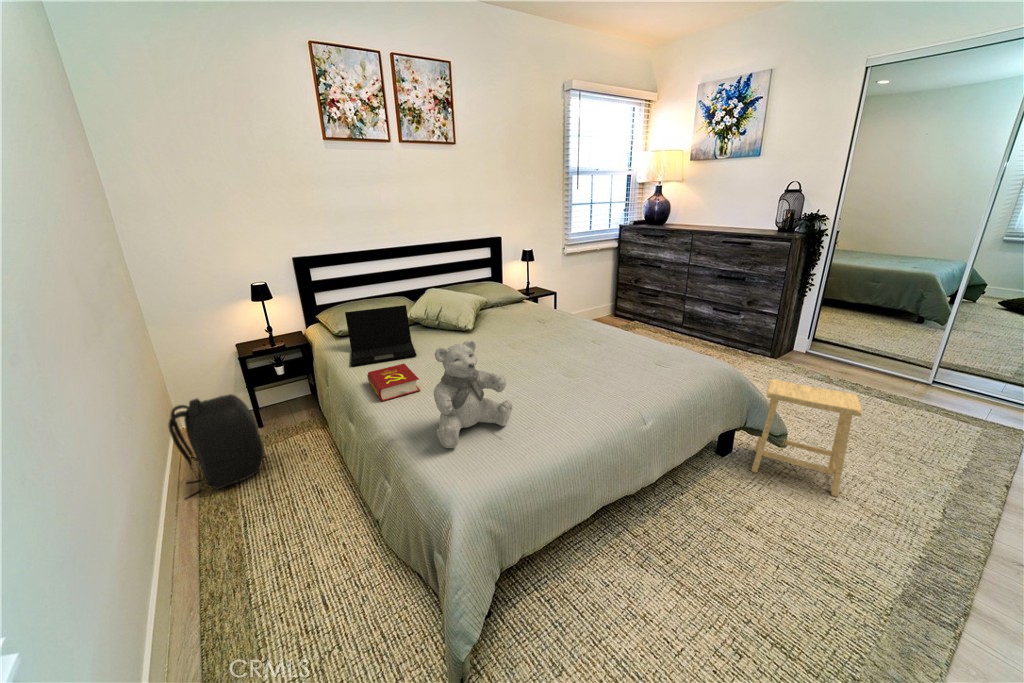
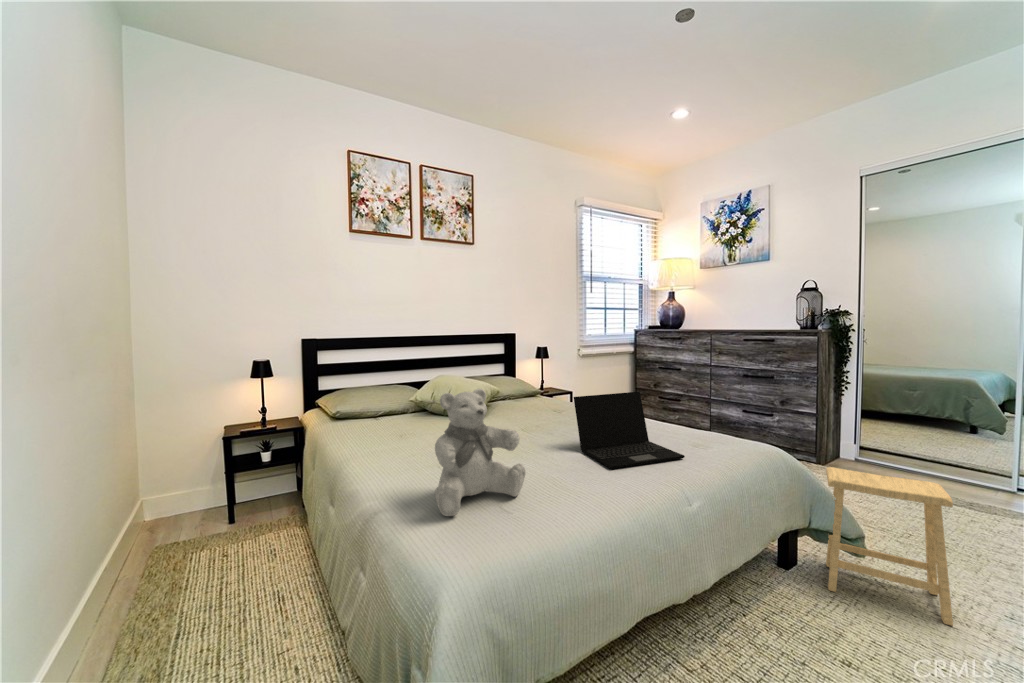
laptop: present [345,305,417,366] -> present [574,392,685,469]
book: present [367,364,420,401] -> none [361,436,419,472]
backpack: present [168,394,264,495] -> none [113,469,226,603]

